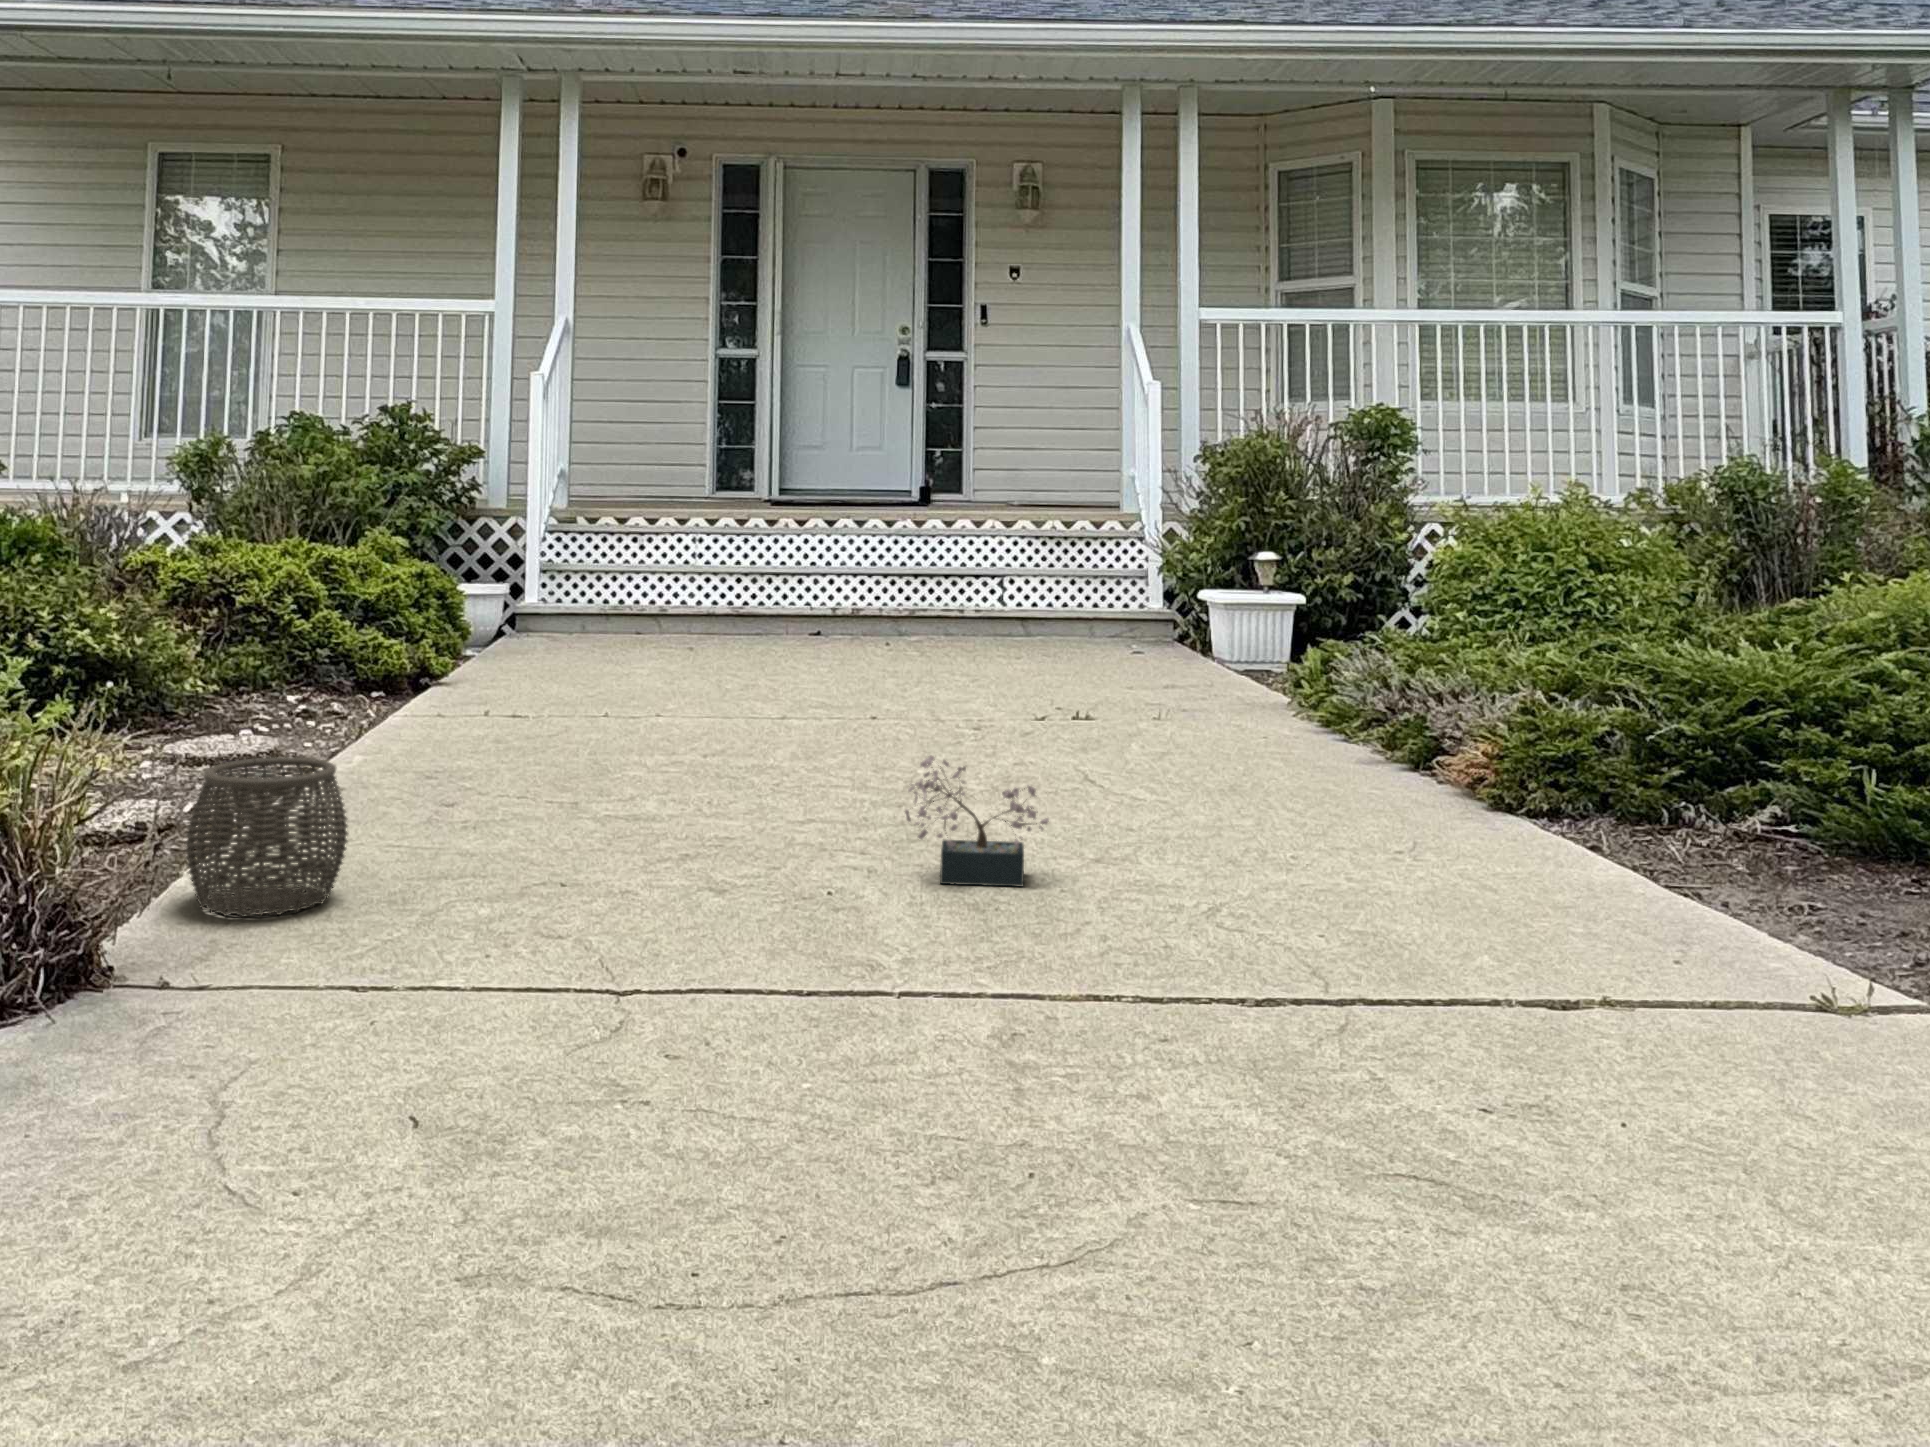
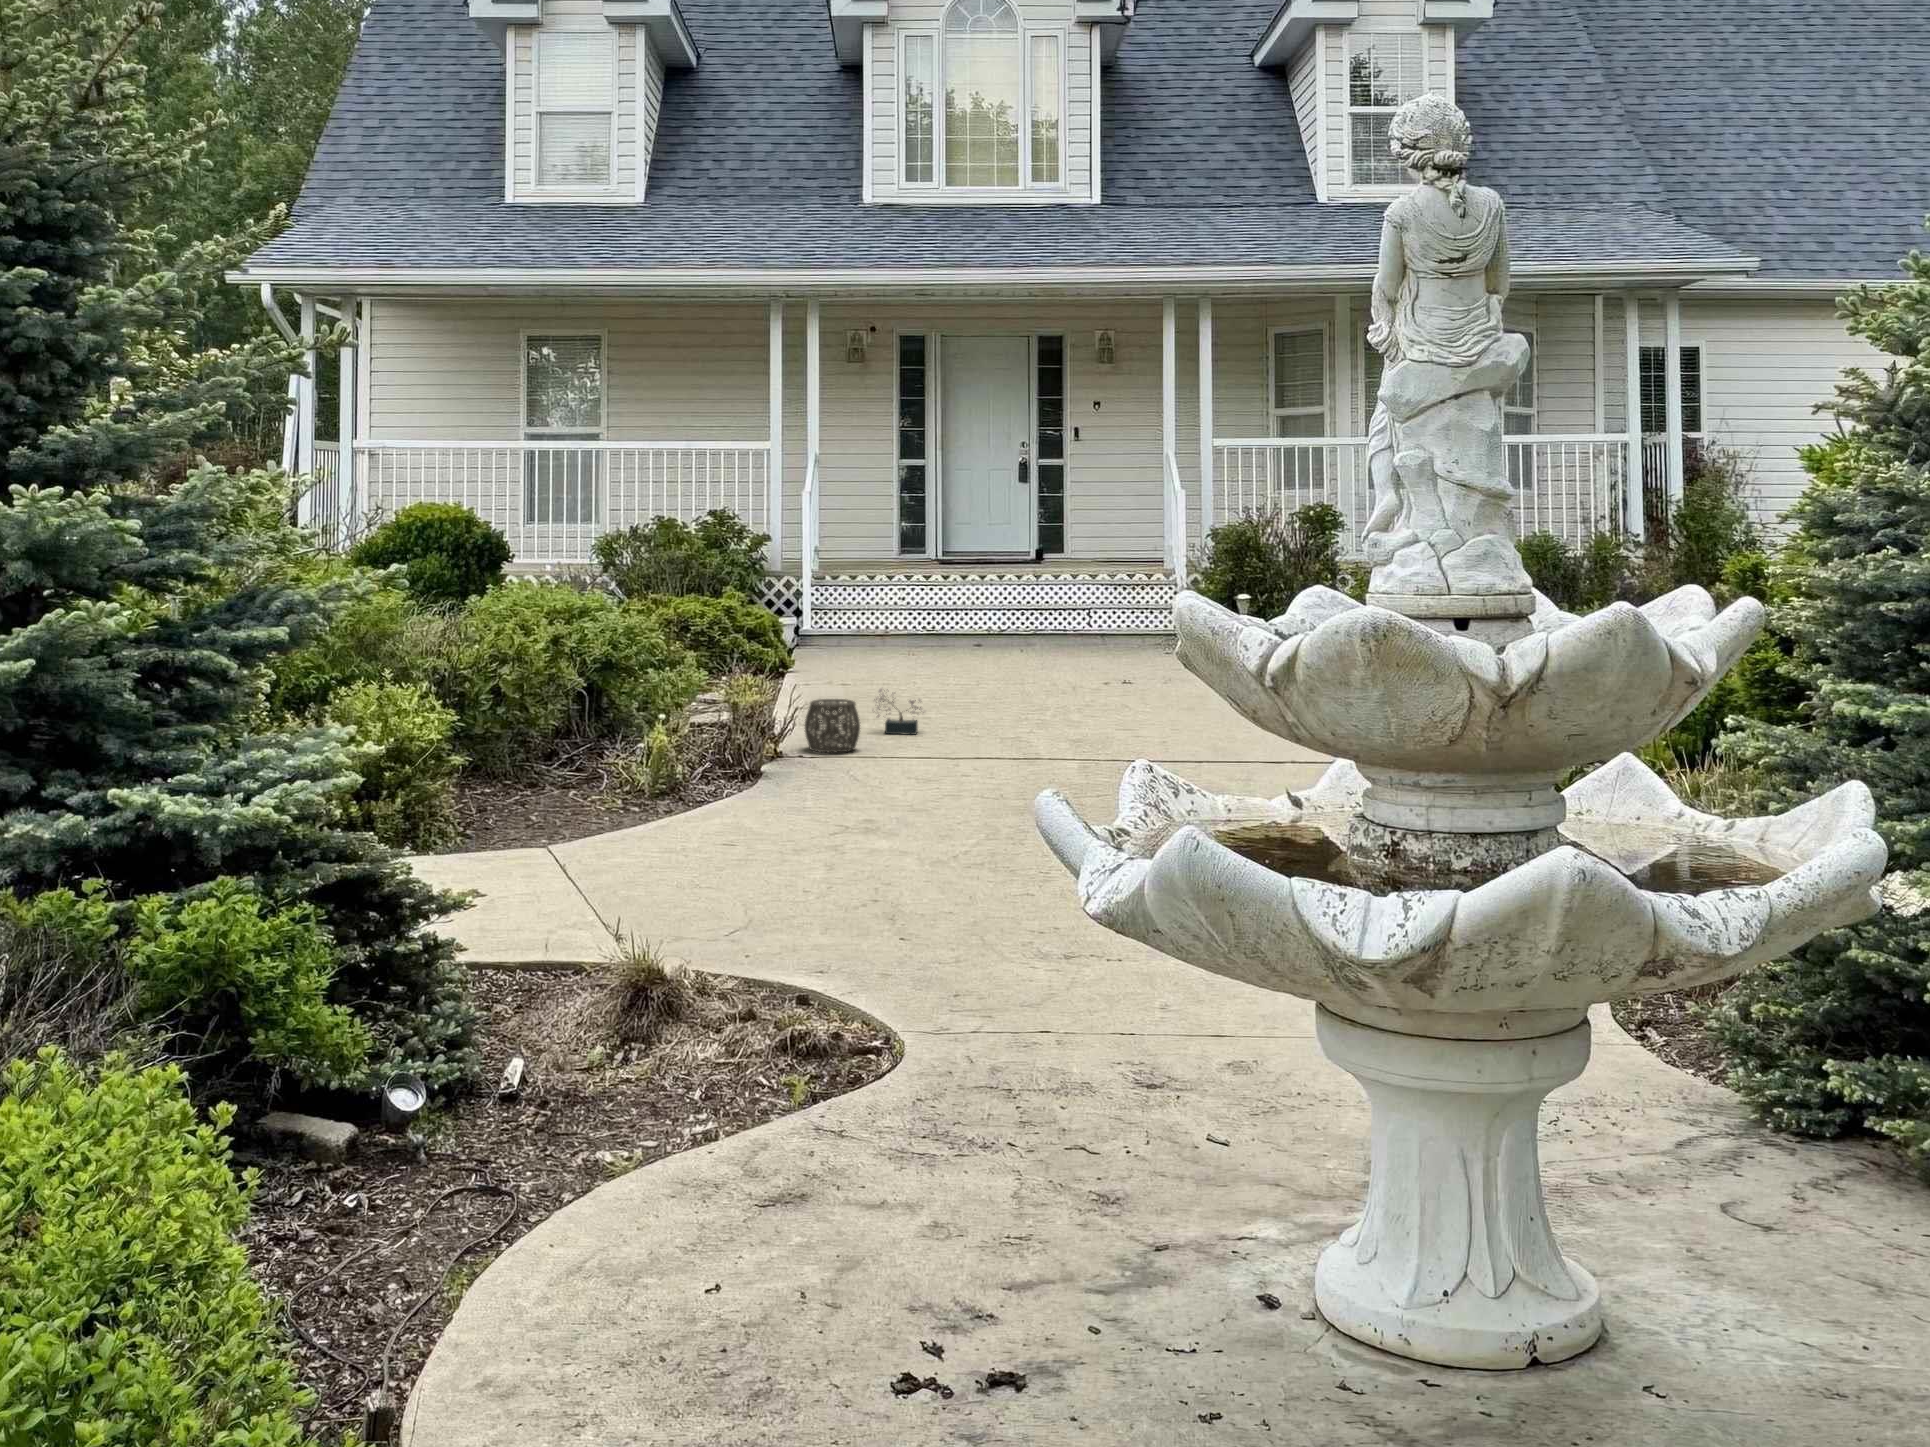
decorative plant: present [905,756,1049,887] -> present [874,689,924,735]

